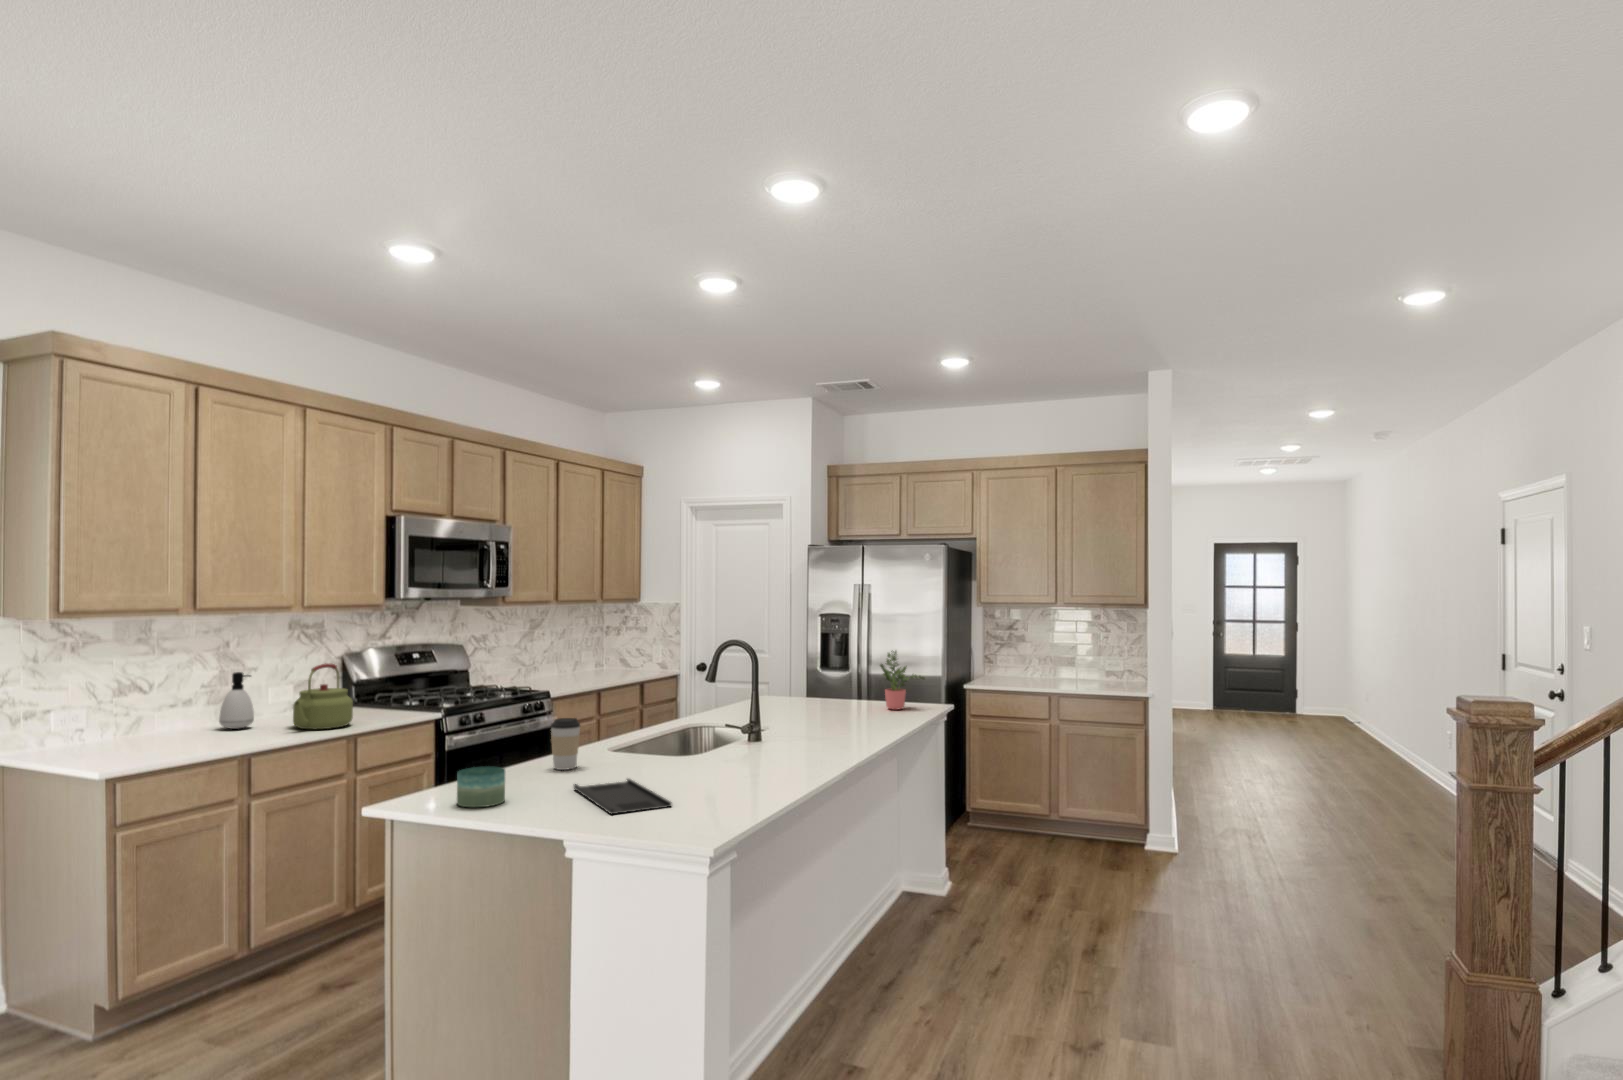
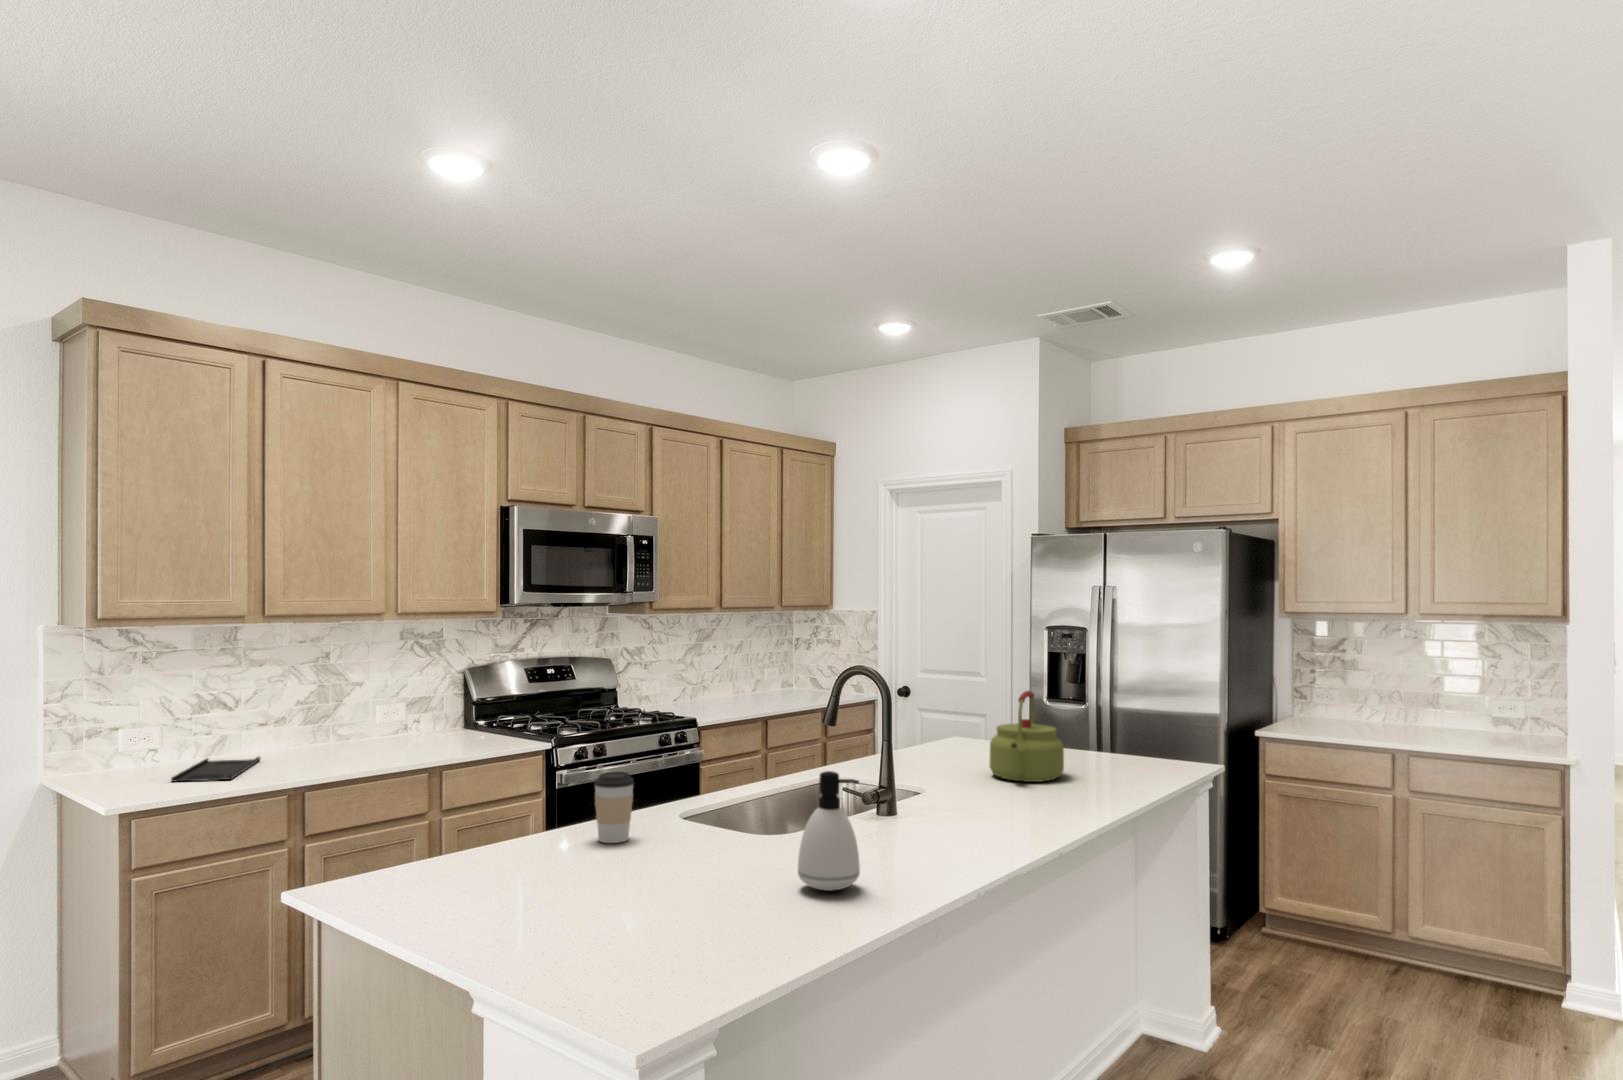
potted plant: present [880,651,924,710] -> none [1099,684,1169,769]
kettle: present [293,664,353,729] -> present [990,691,1064,782]
soap dispenser: present [219,672,254,729] -> present [798,771,860,891]
candle: present [457,766,505,807] -> none [423,841,490,901]
tray: present [574,779,672,814] -> present [171,757,261,782]

